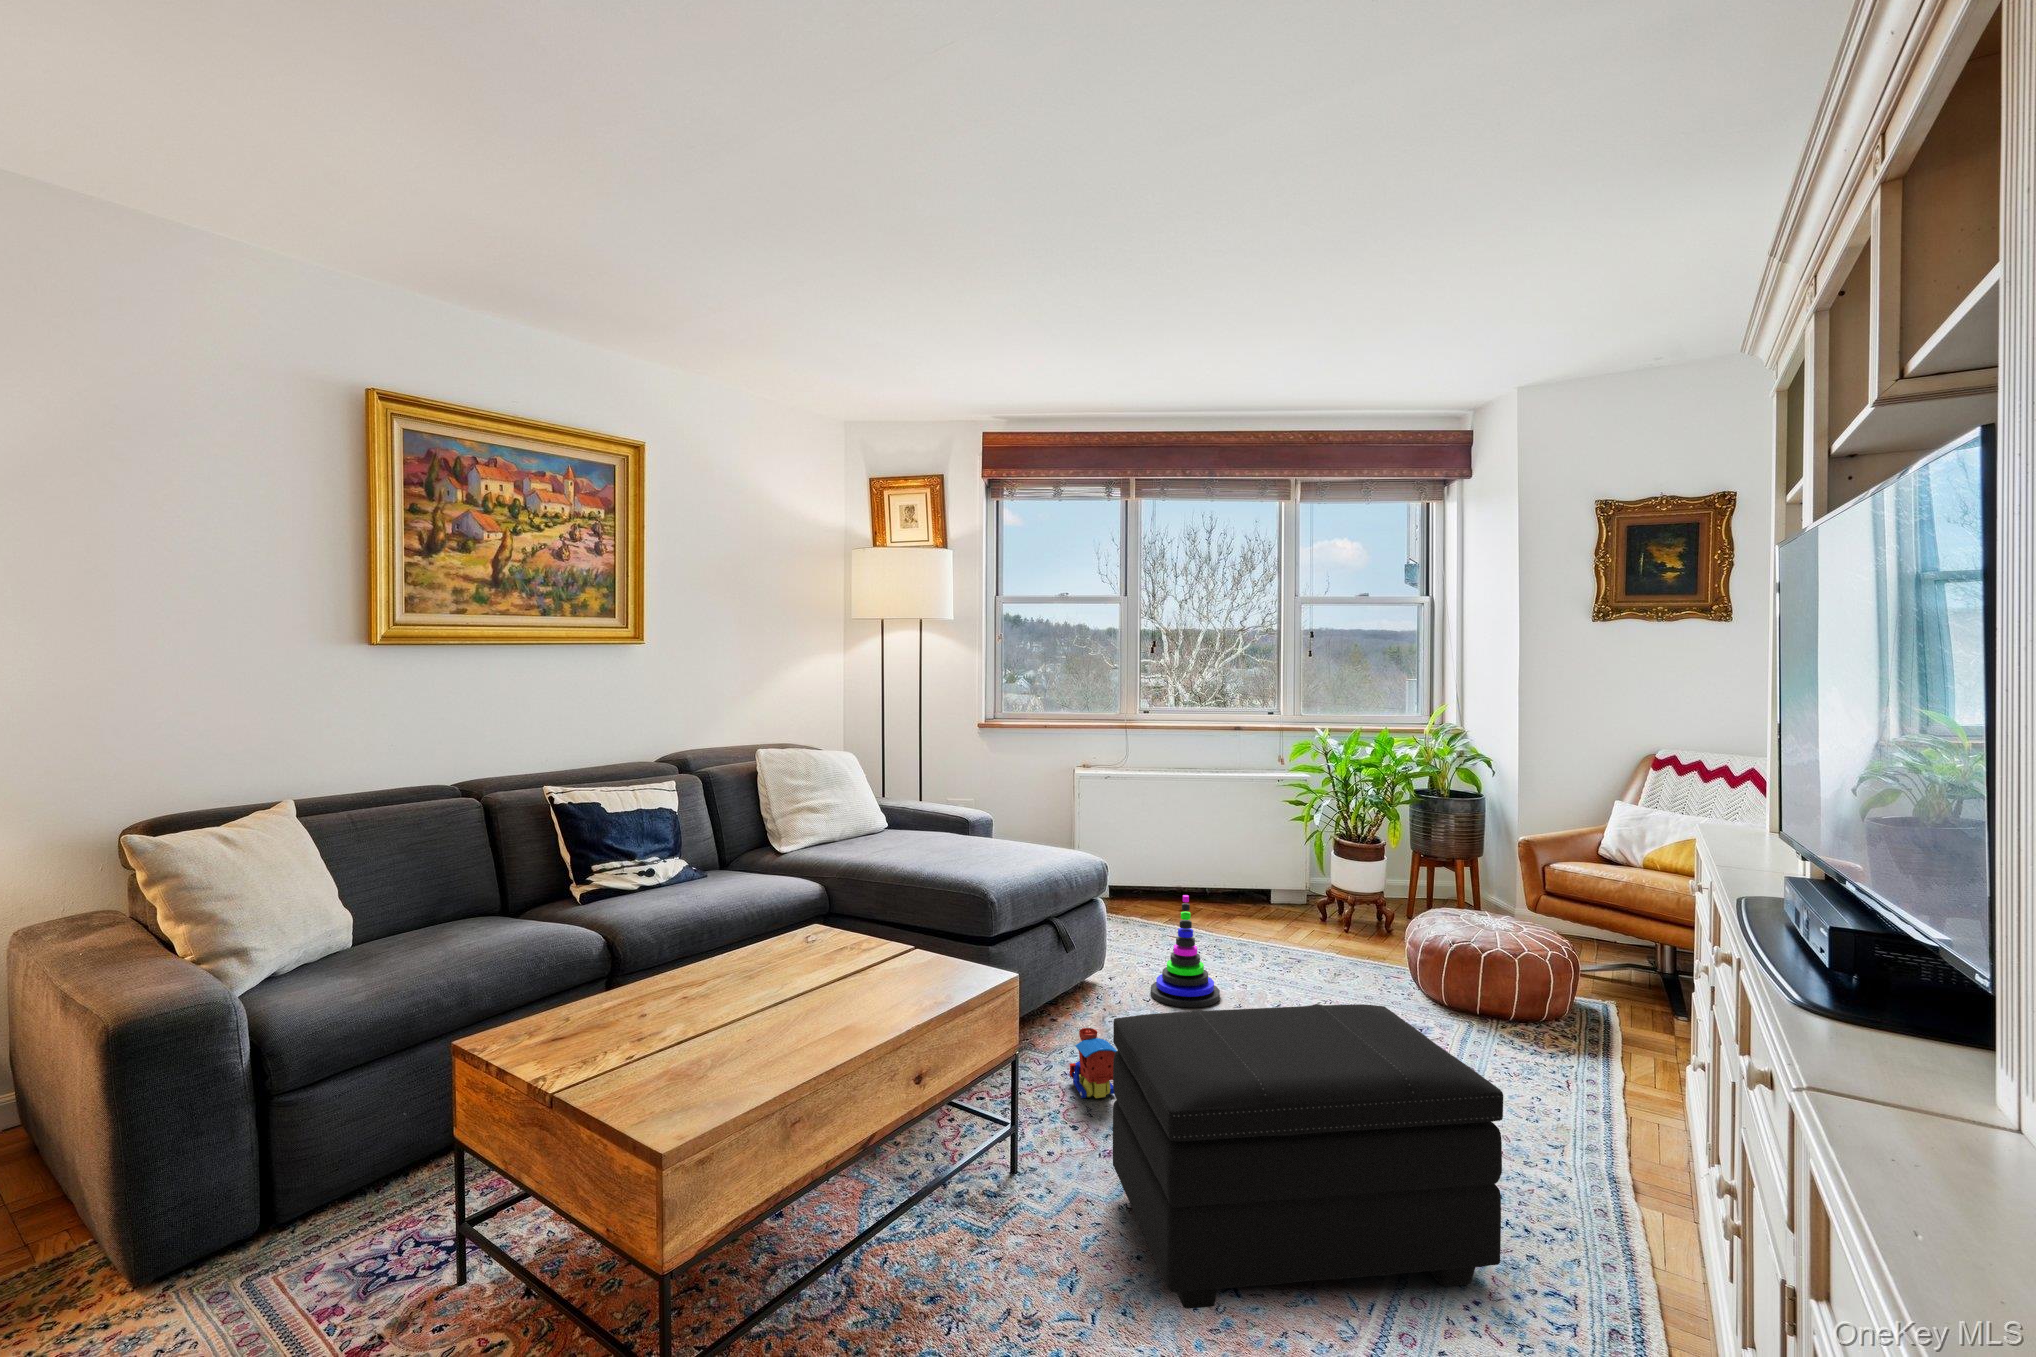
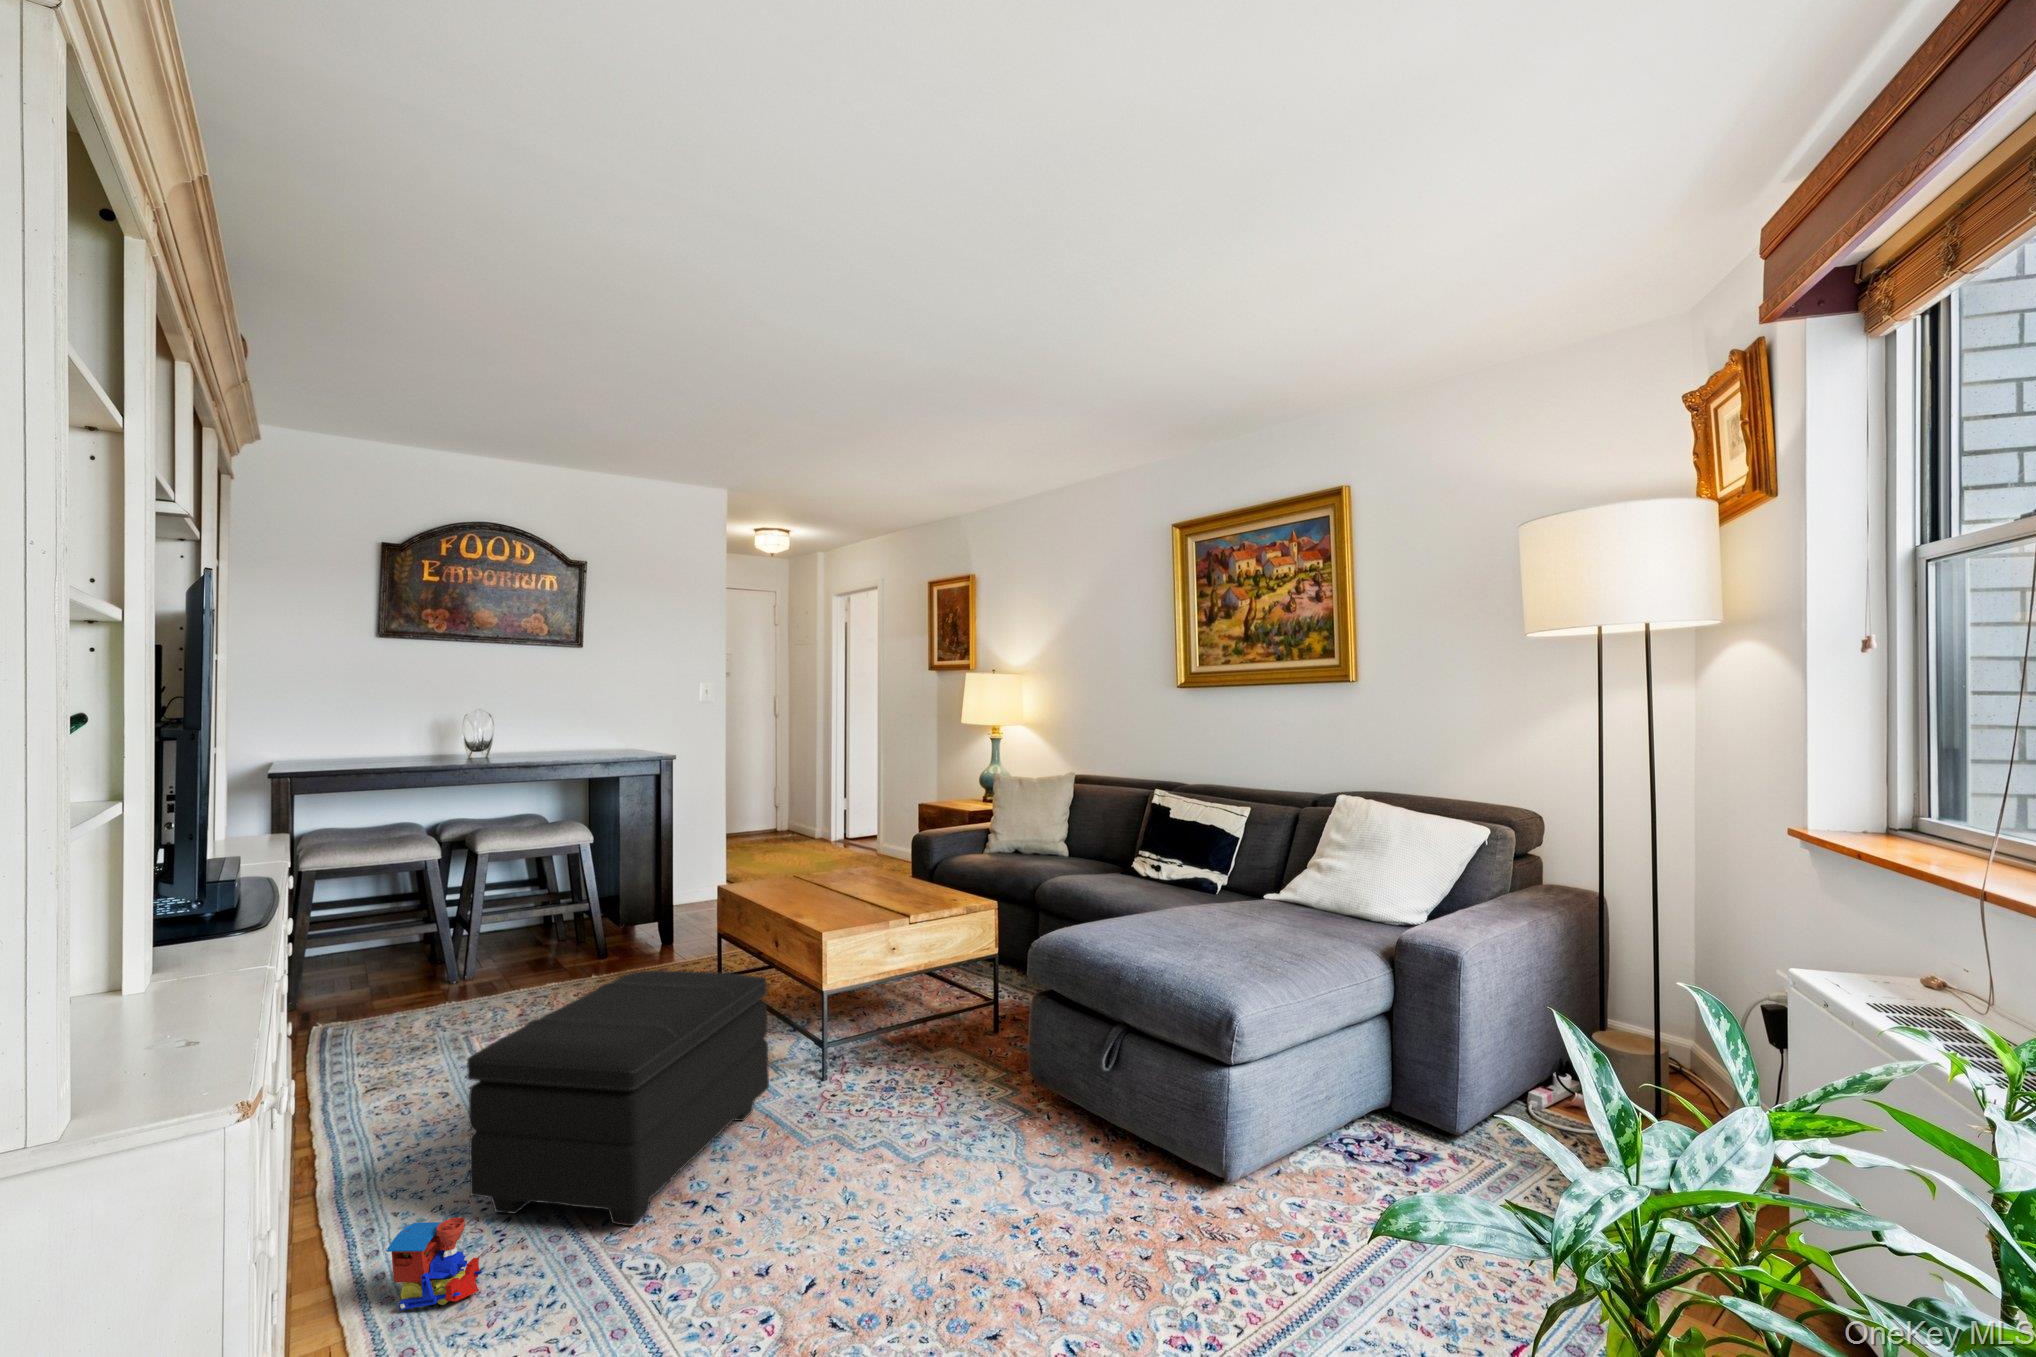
stacking toy: present [1150,895,1220,1008] -> none [1091,1090,1202,1292]
toy train: present [1069,1028,1117,1098] -> present [386,1217,482,1310]

